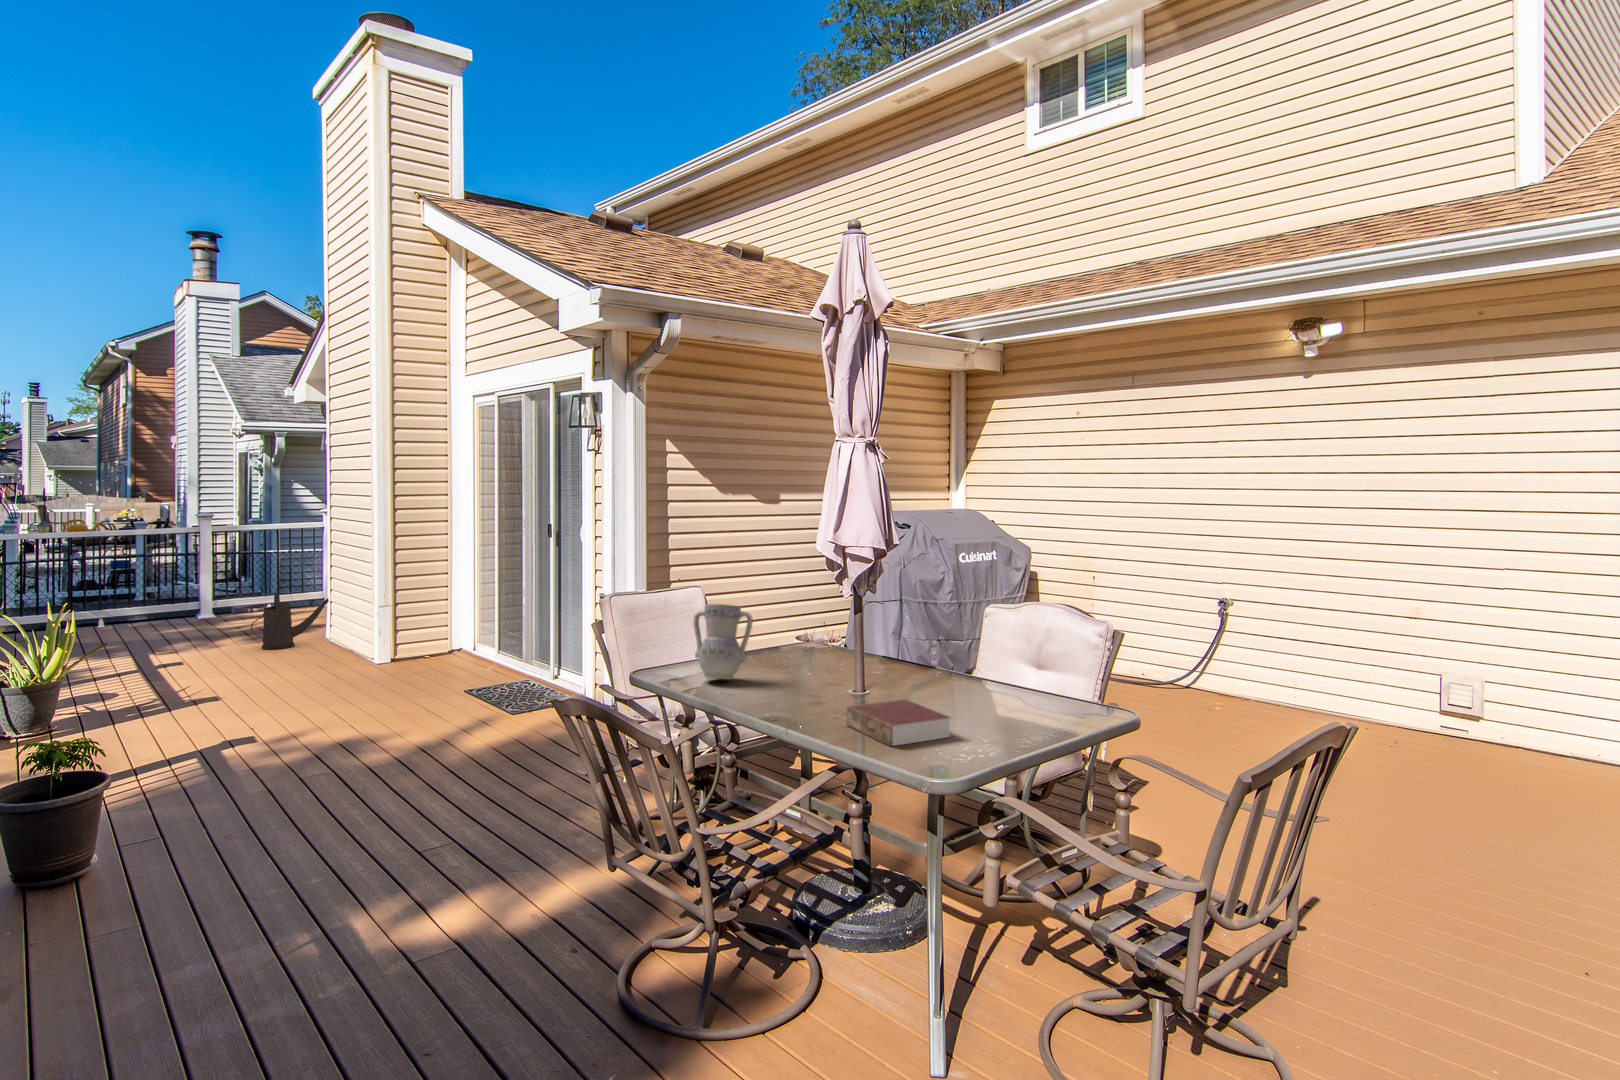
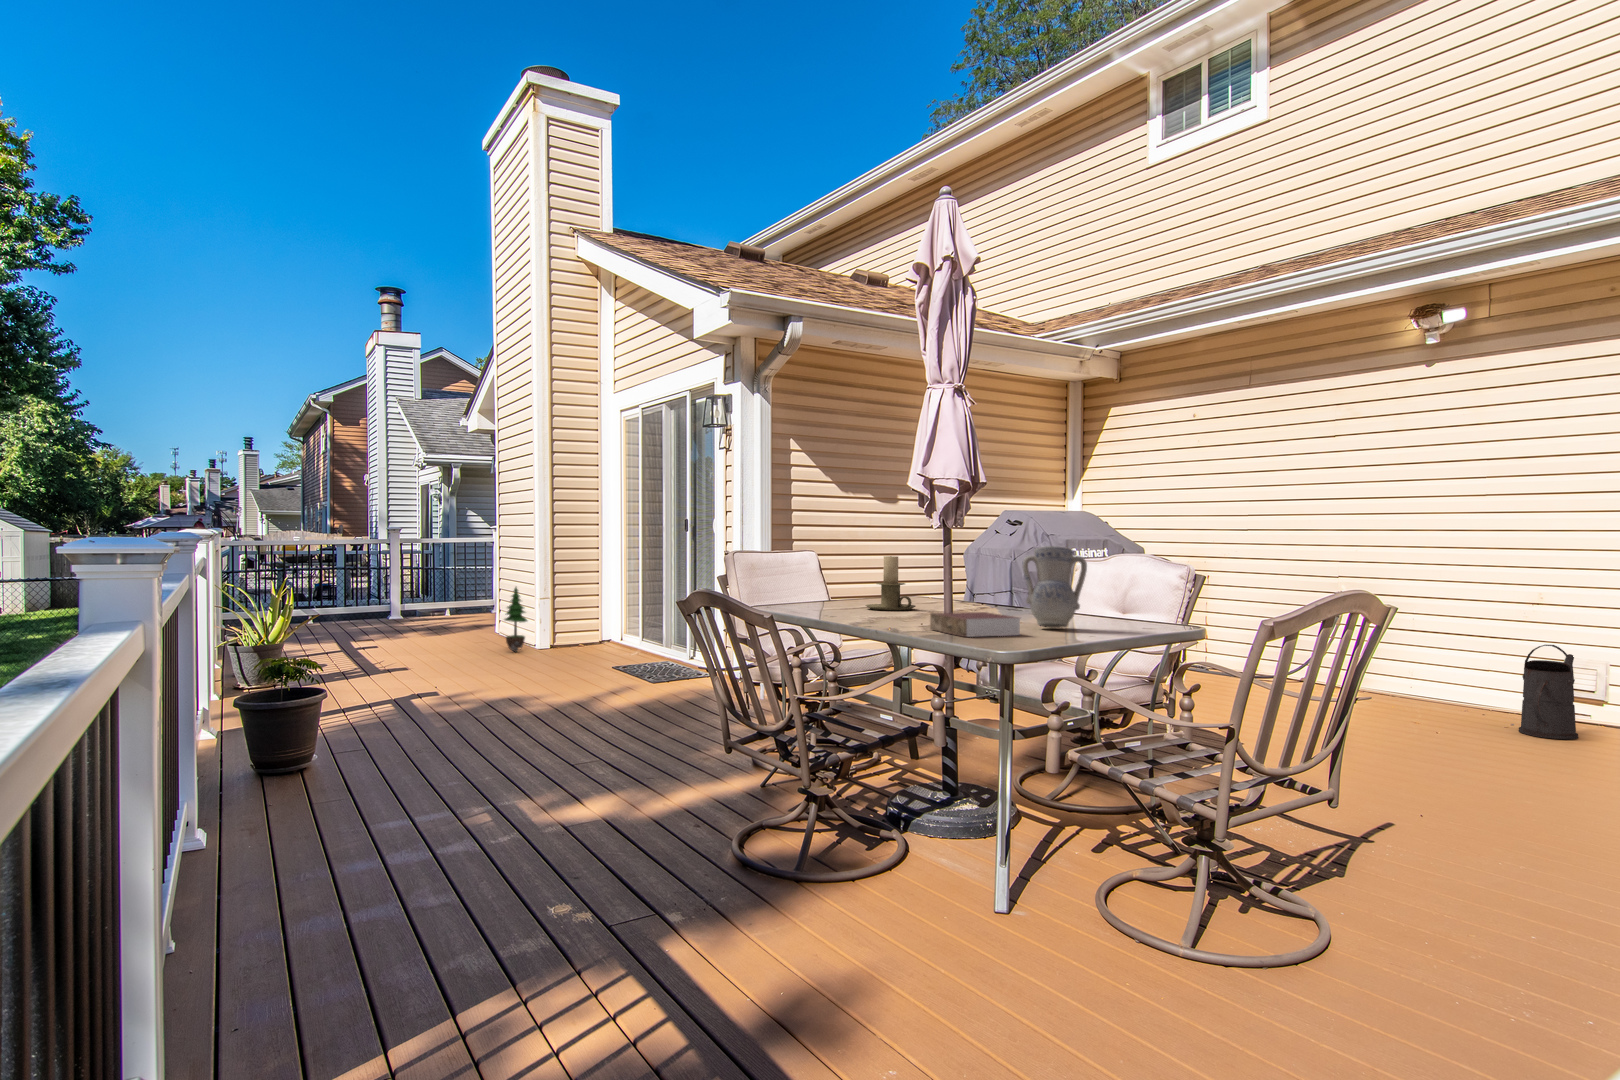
potted tree: none [339,591,369,665] -> present [505,587,527,652]
watering can: present [251,592,329,649] -> present [1519,645,1578,739]
vase: present [693,604,753,679] -> present [1022,546,1087,628]
candle holder: none [761,604,816,668] -> present [866,556,915,610]

